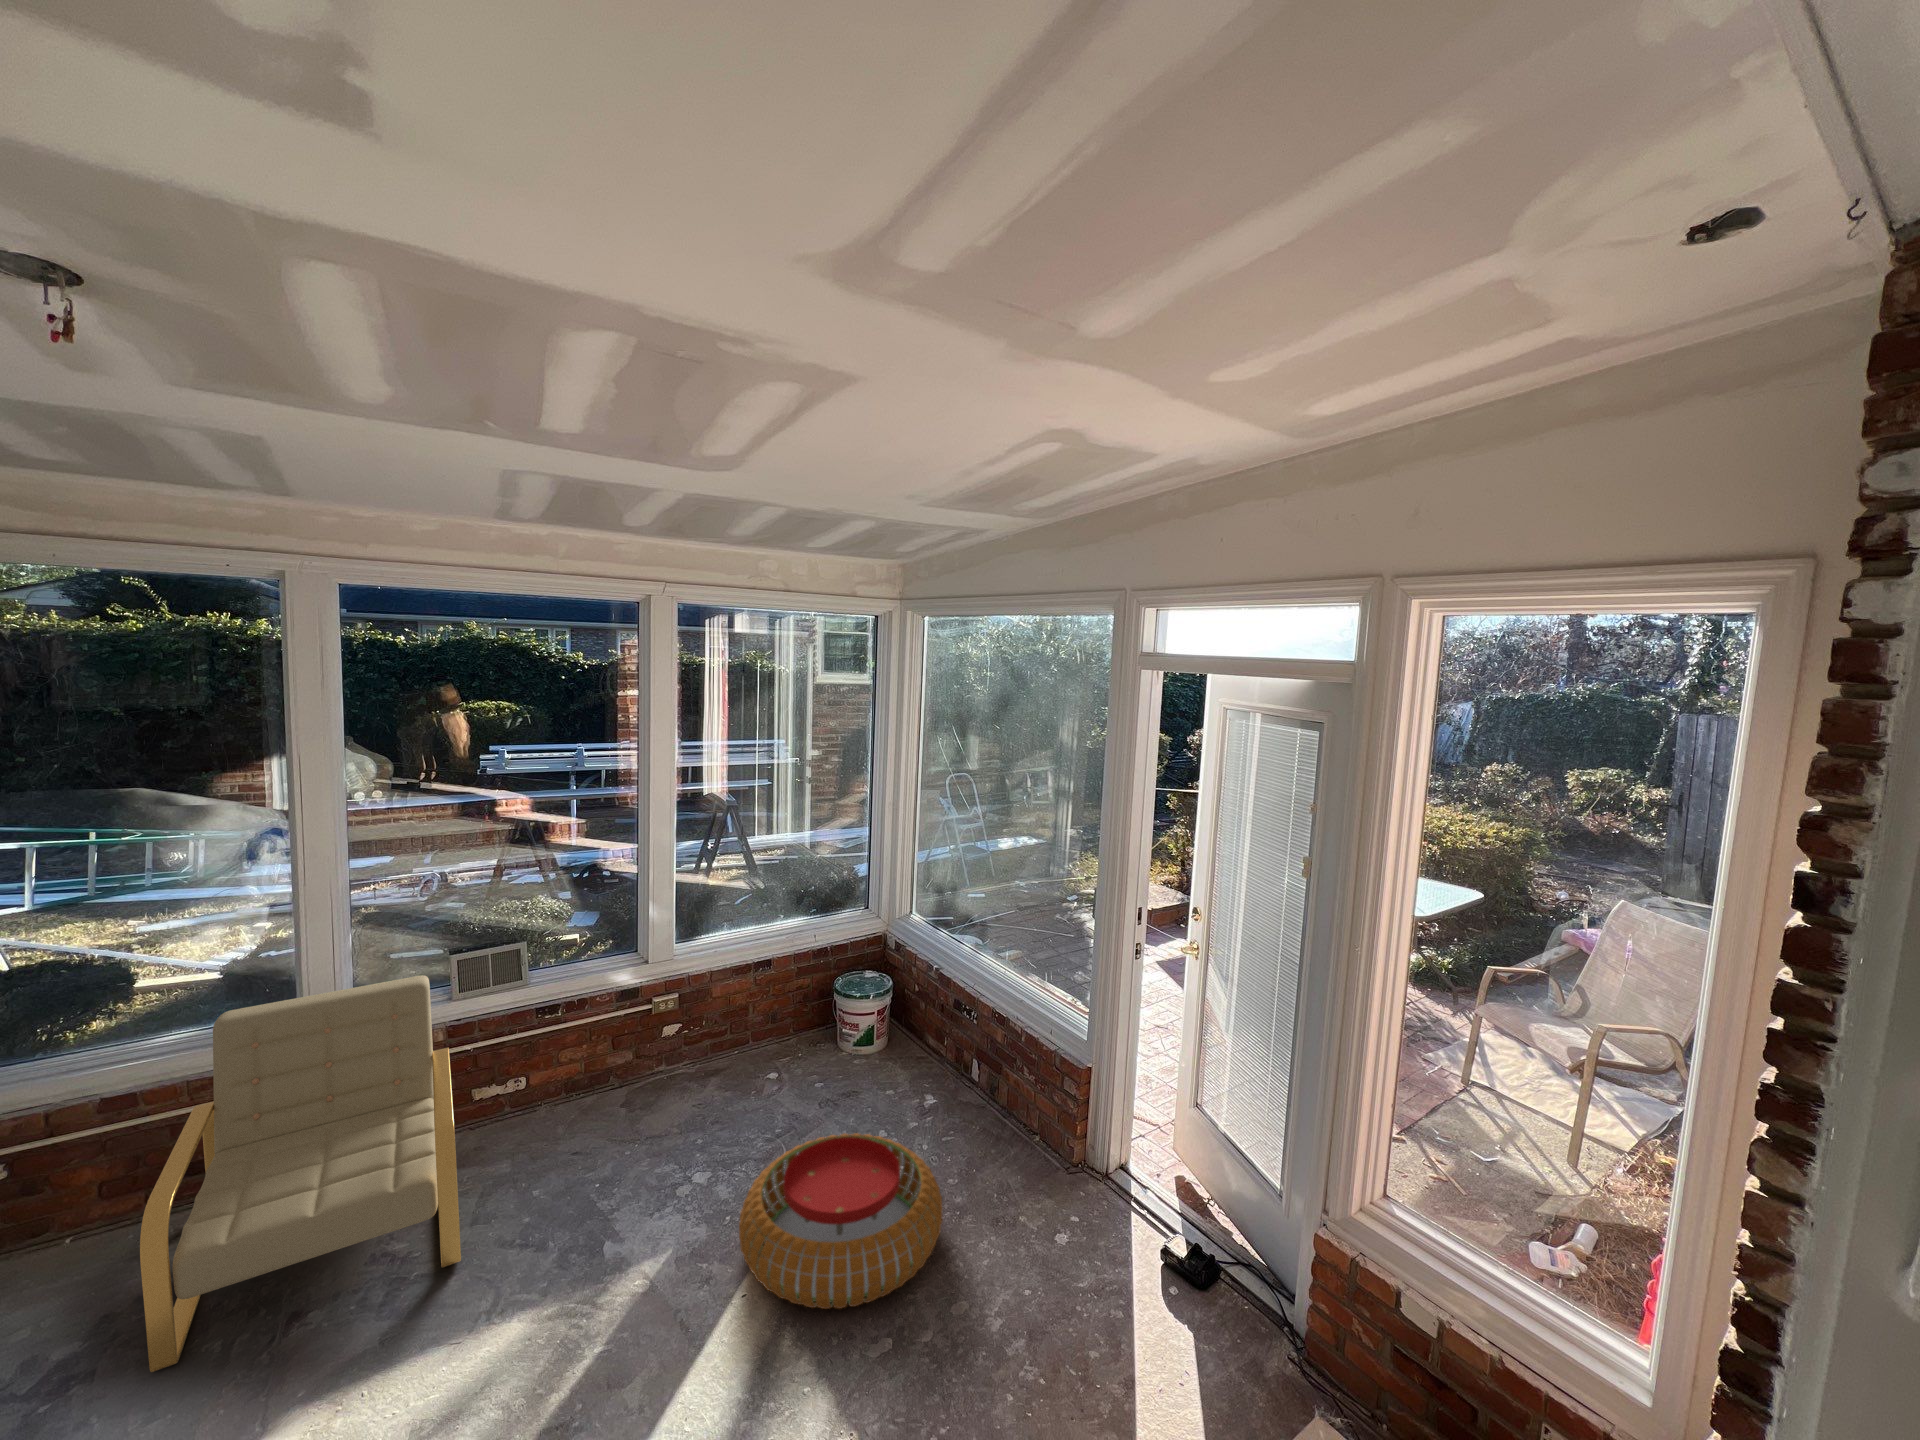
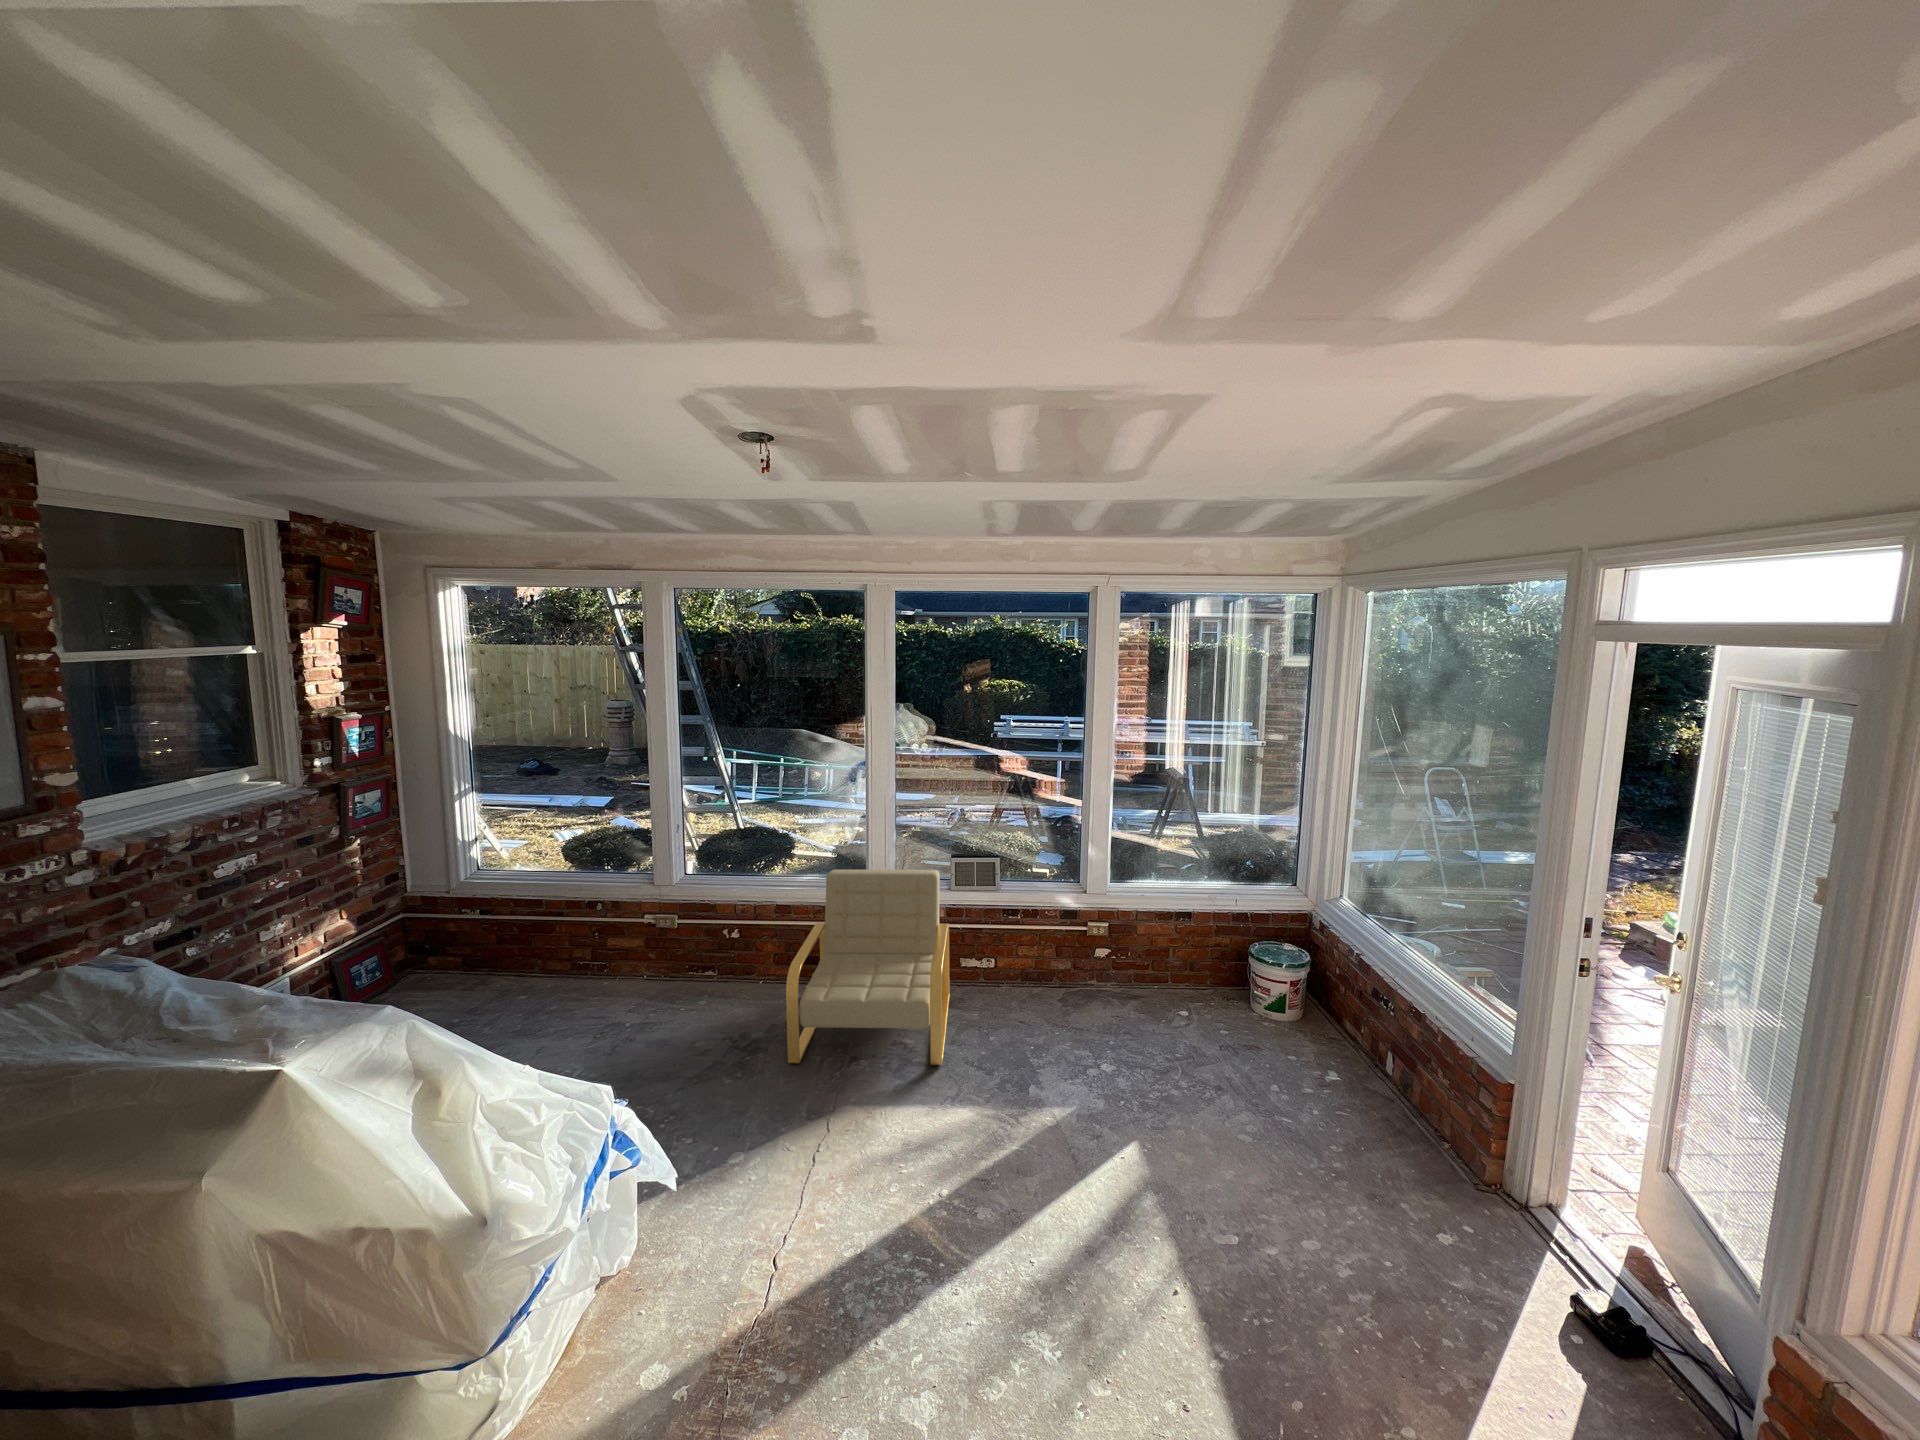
pouf: present [739,1133,942,1309] -> none [1125,1064,1313,1206]

